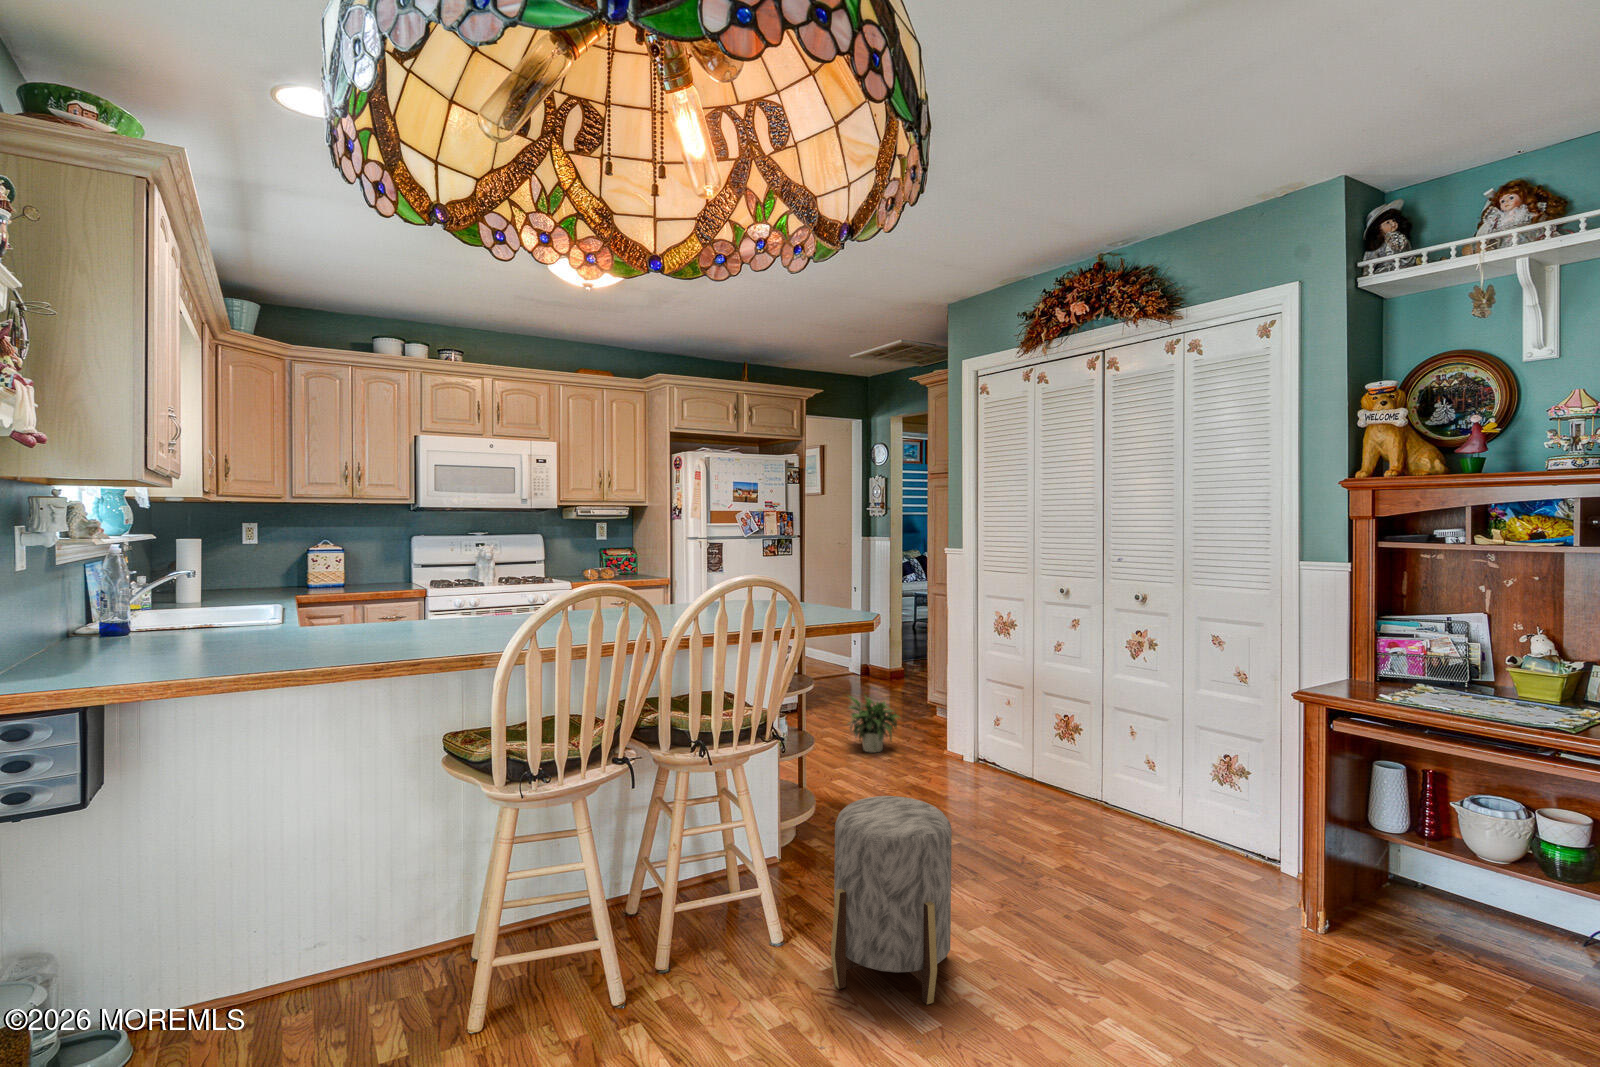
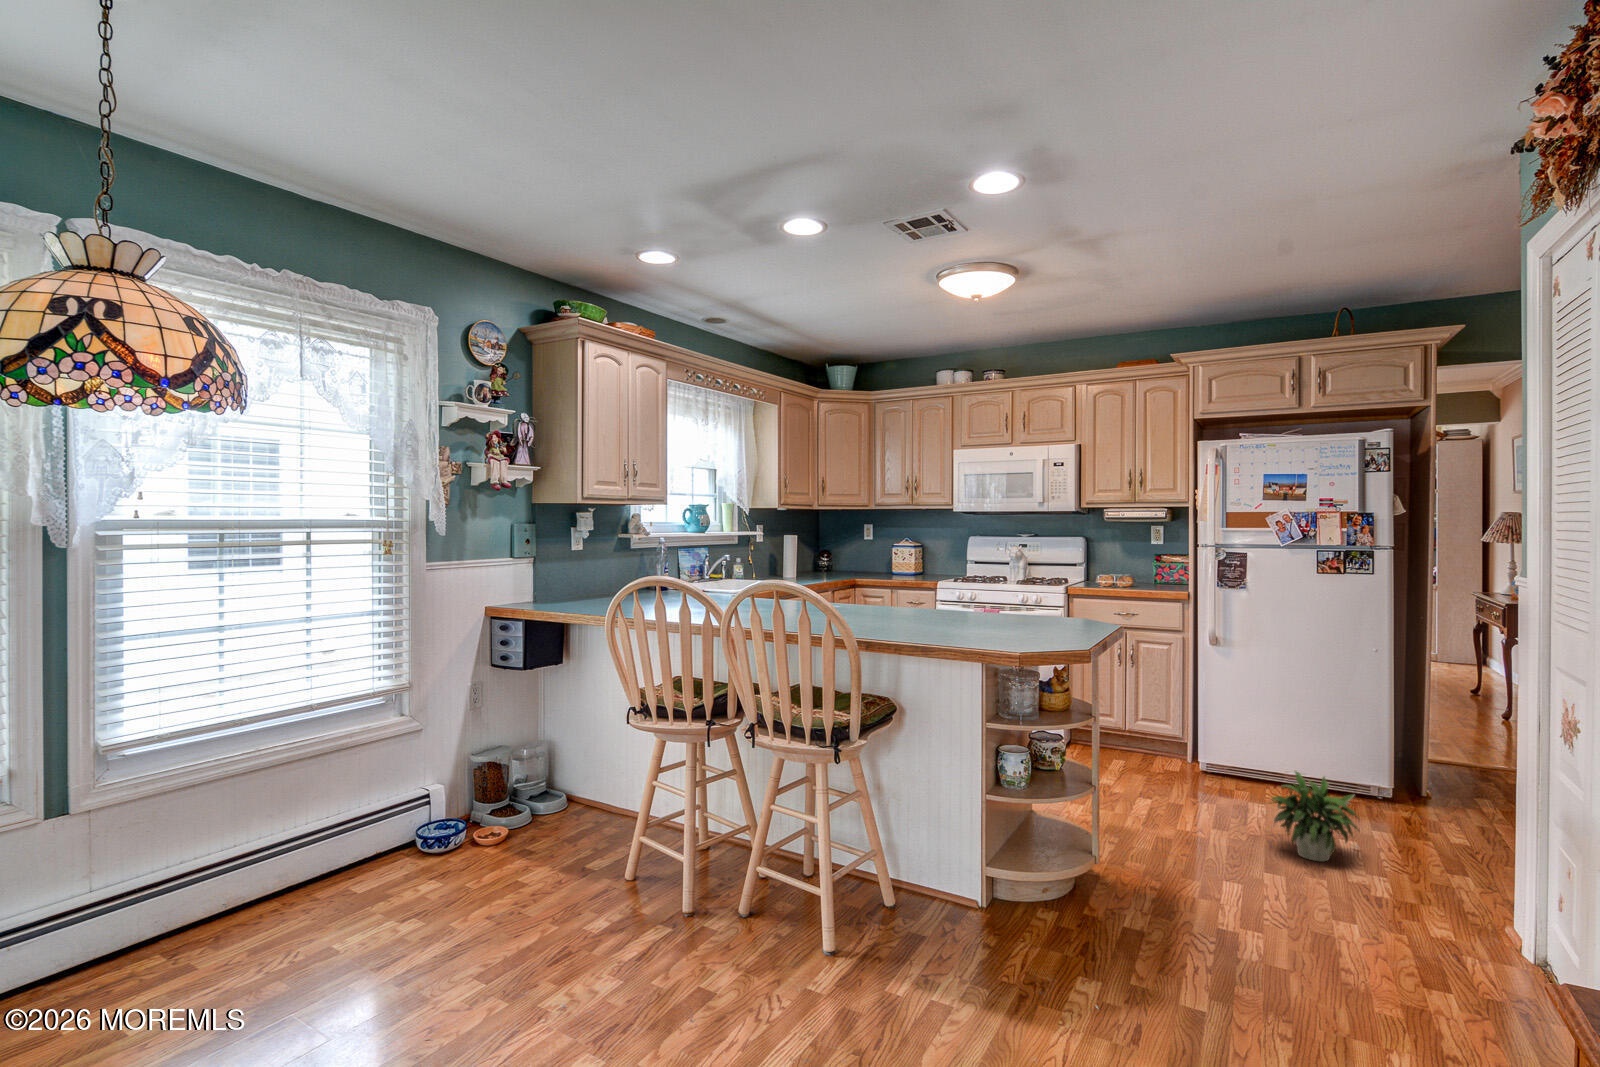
stool: present [831,796,952,1004] -> none [735,808,848,1005]

